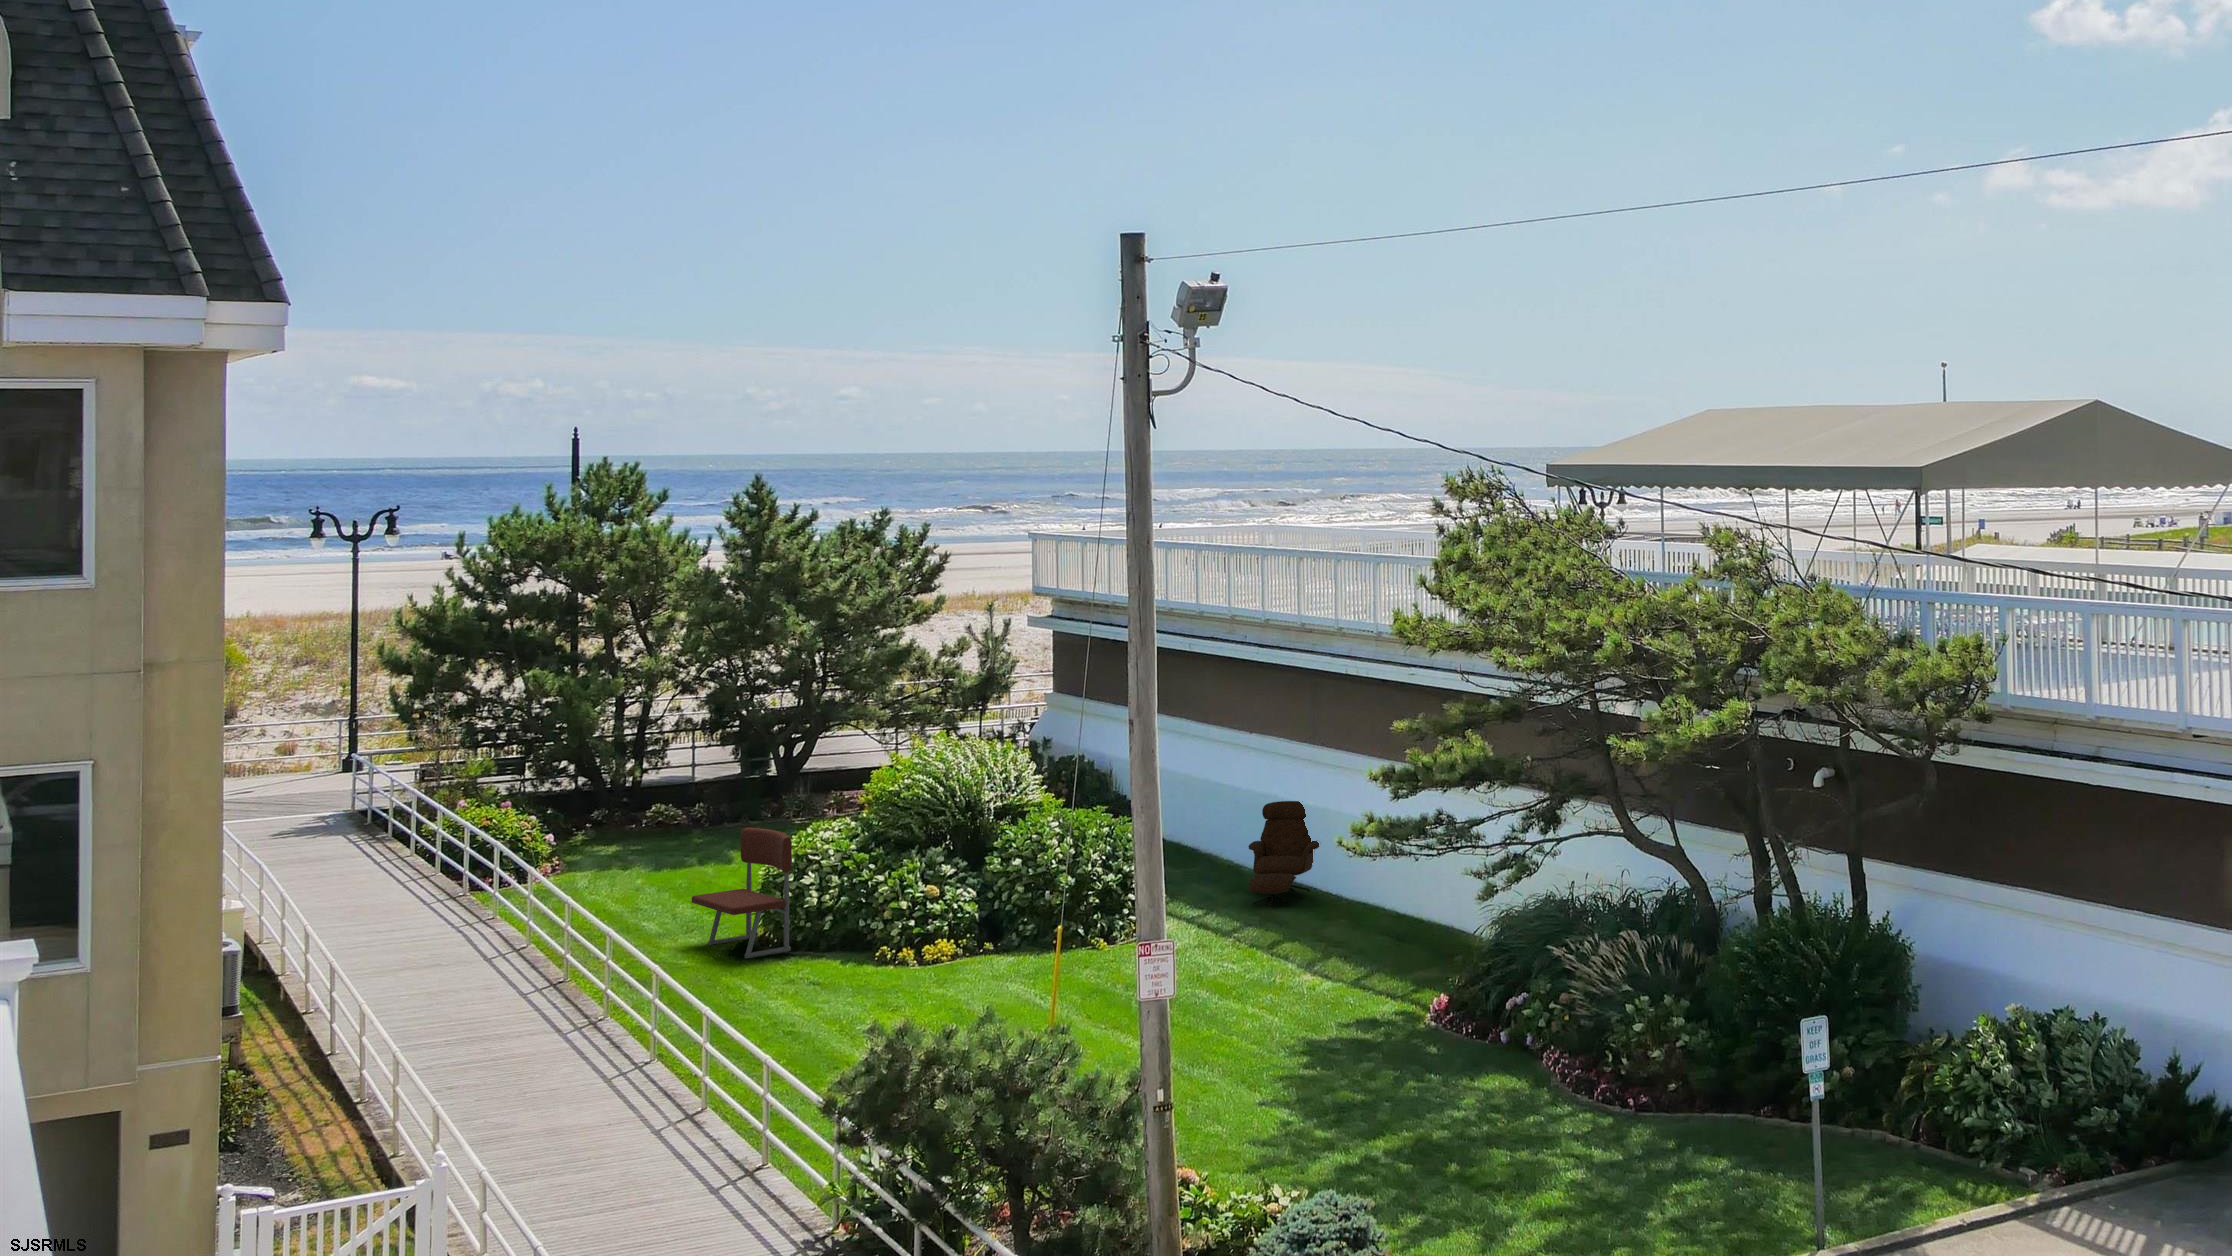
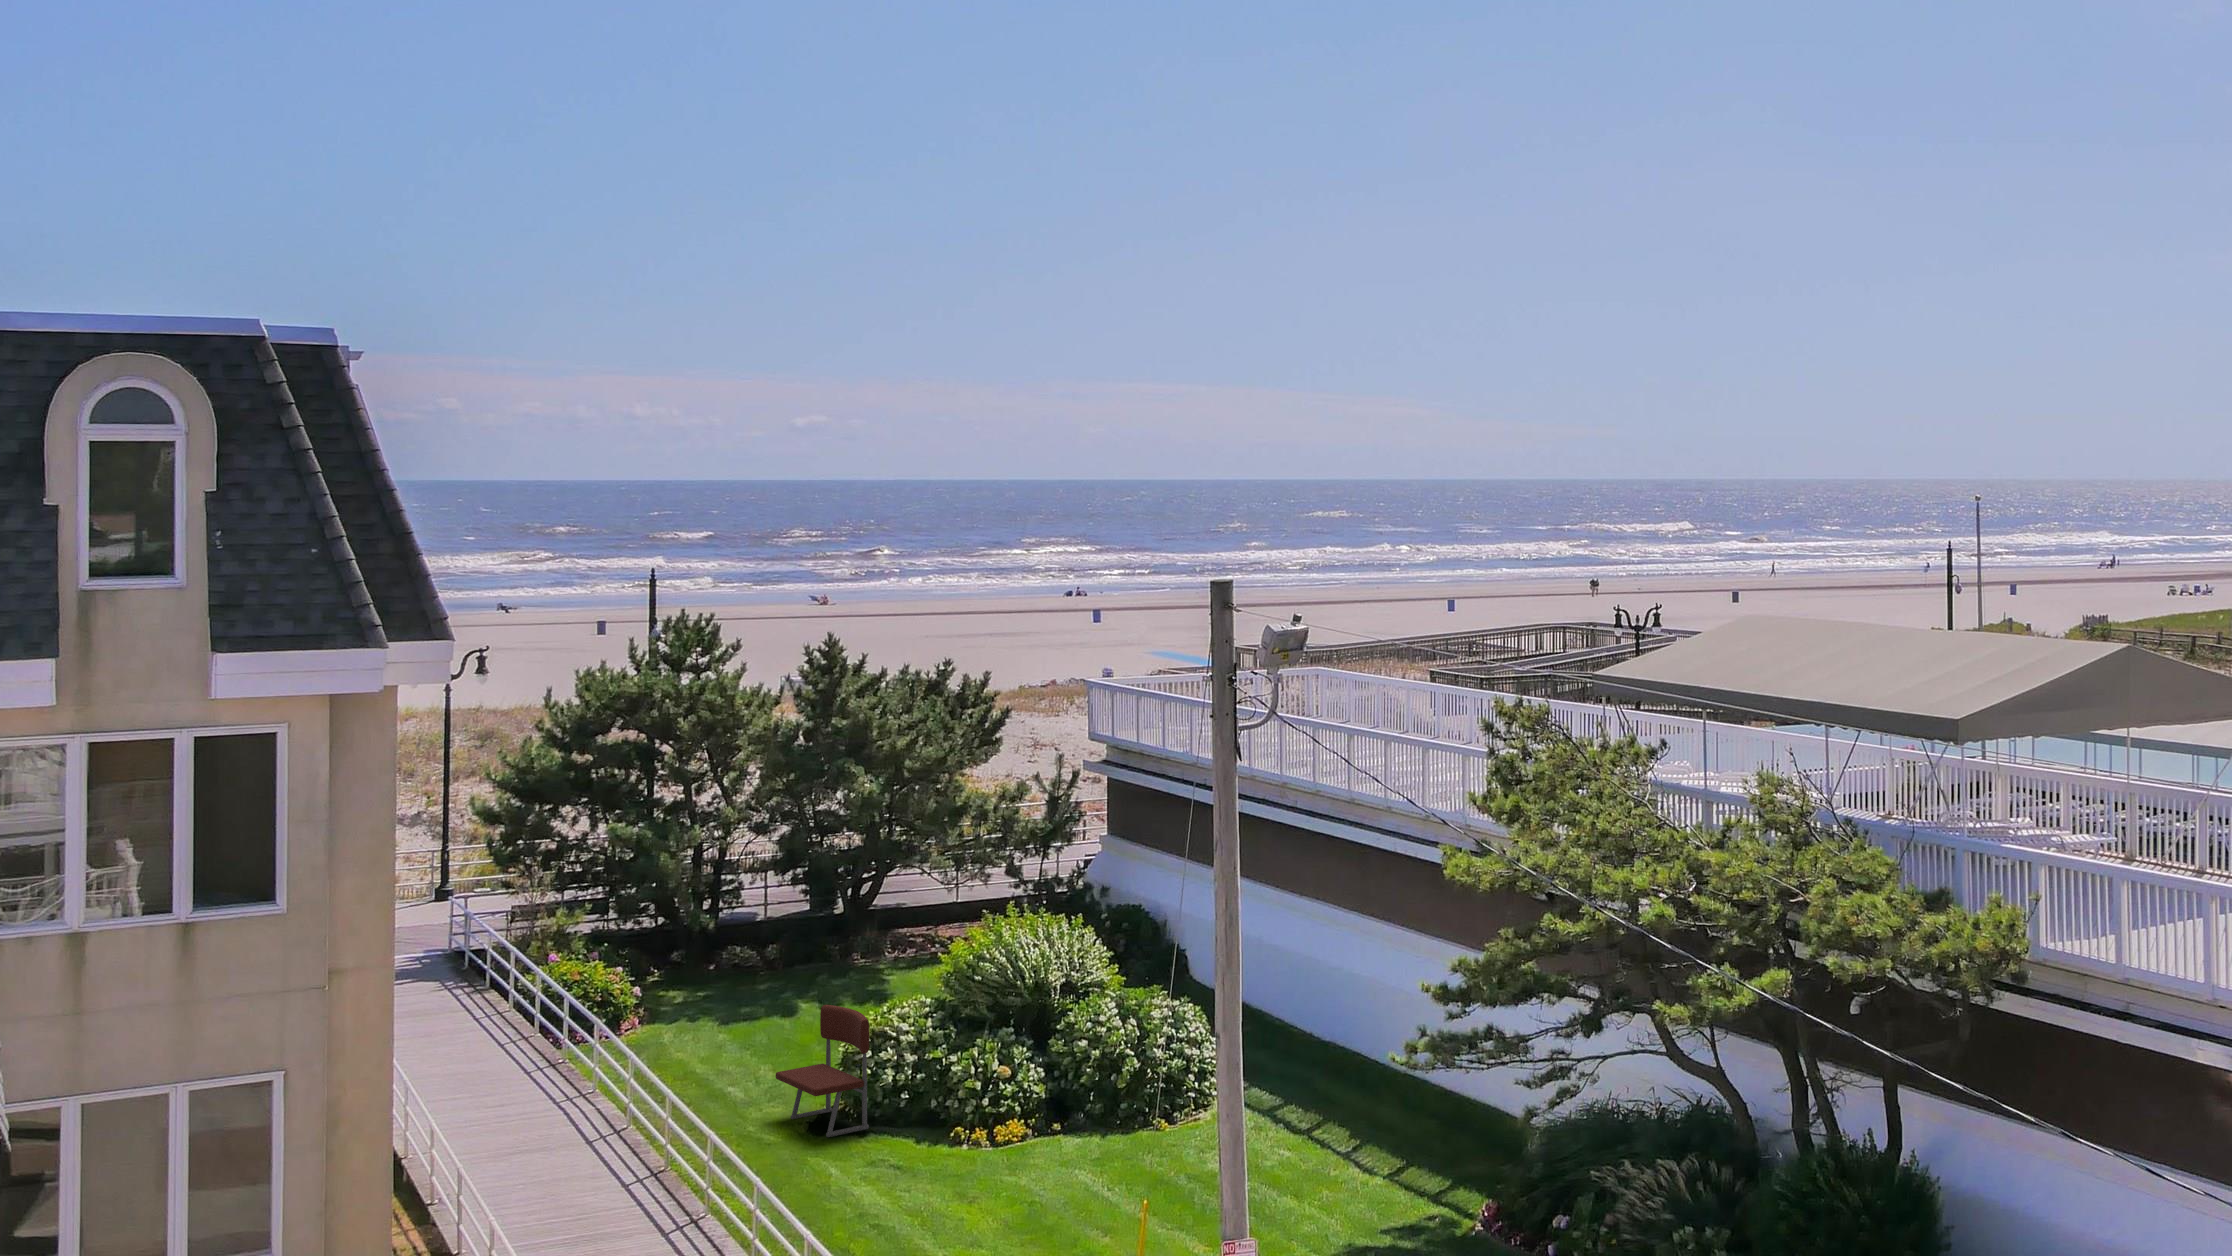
lounge chair: present [1248,801,1319,907] -> none [1302,971,1372,1082]

